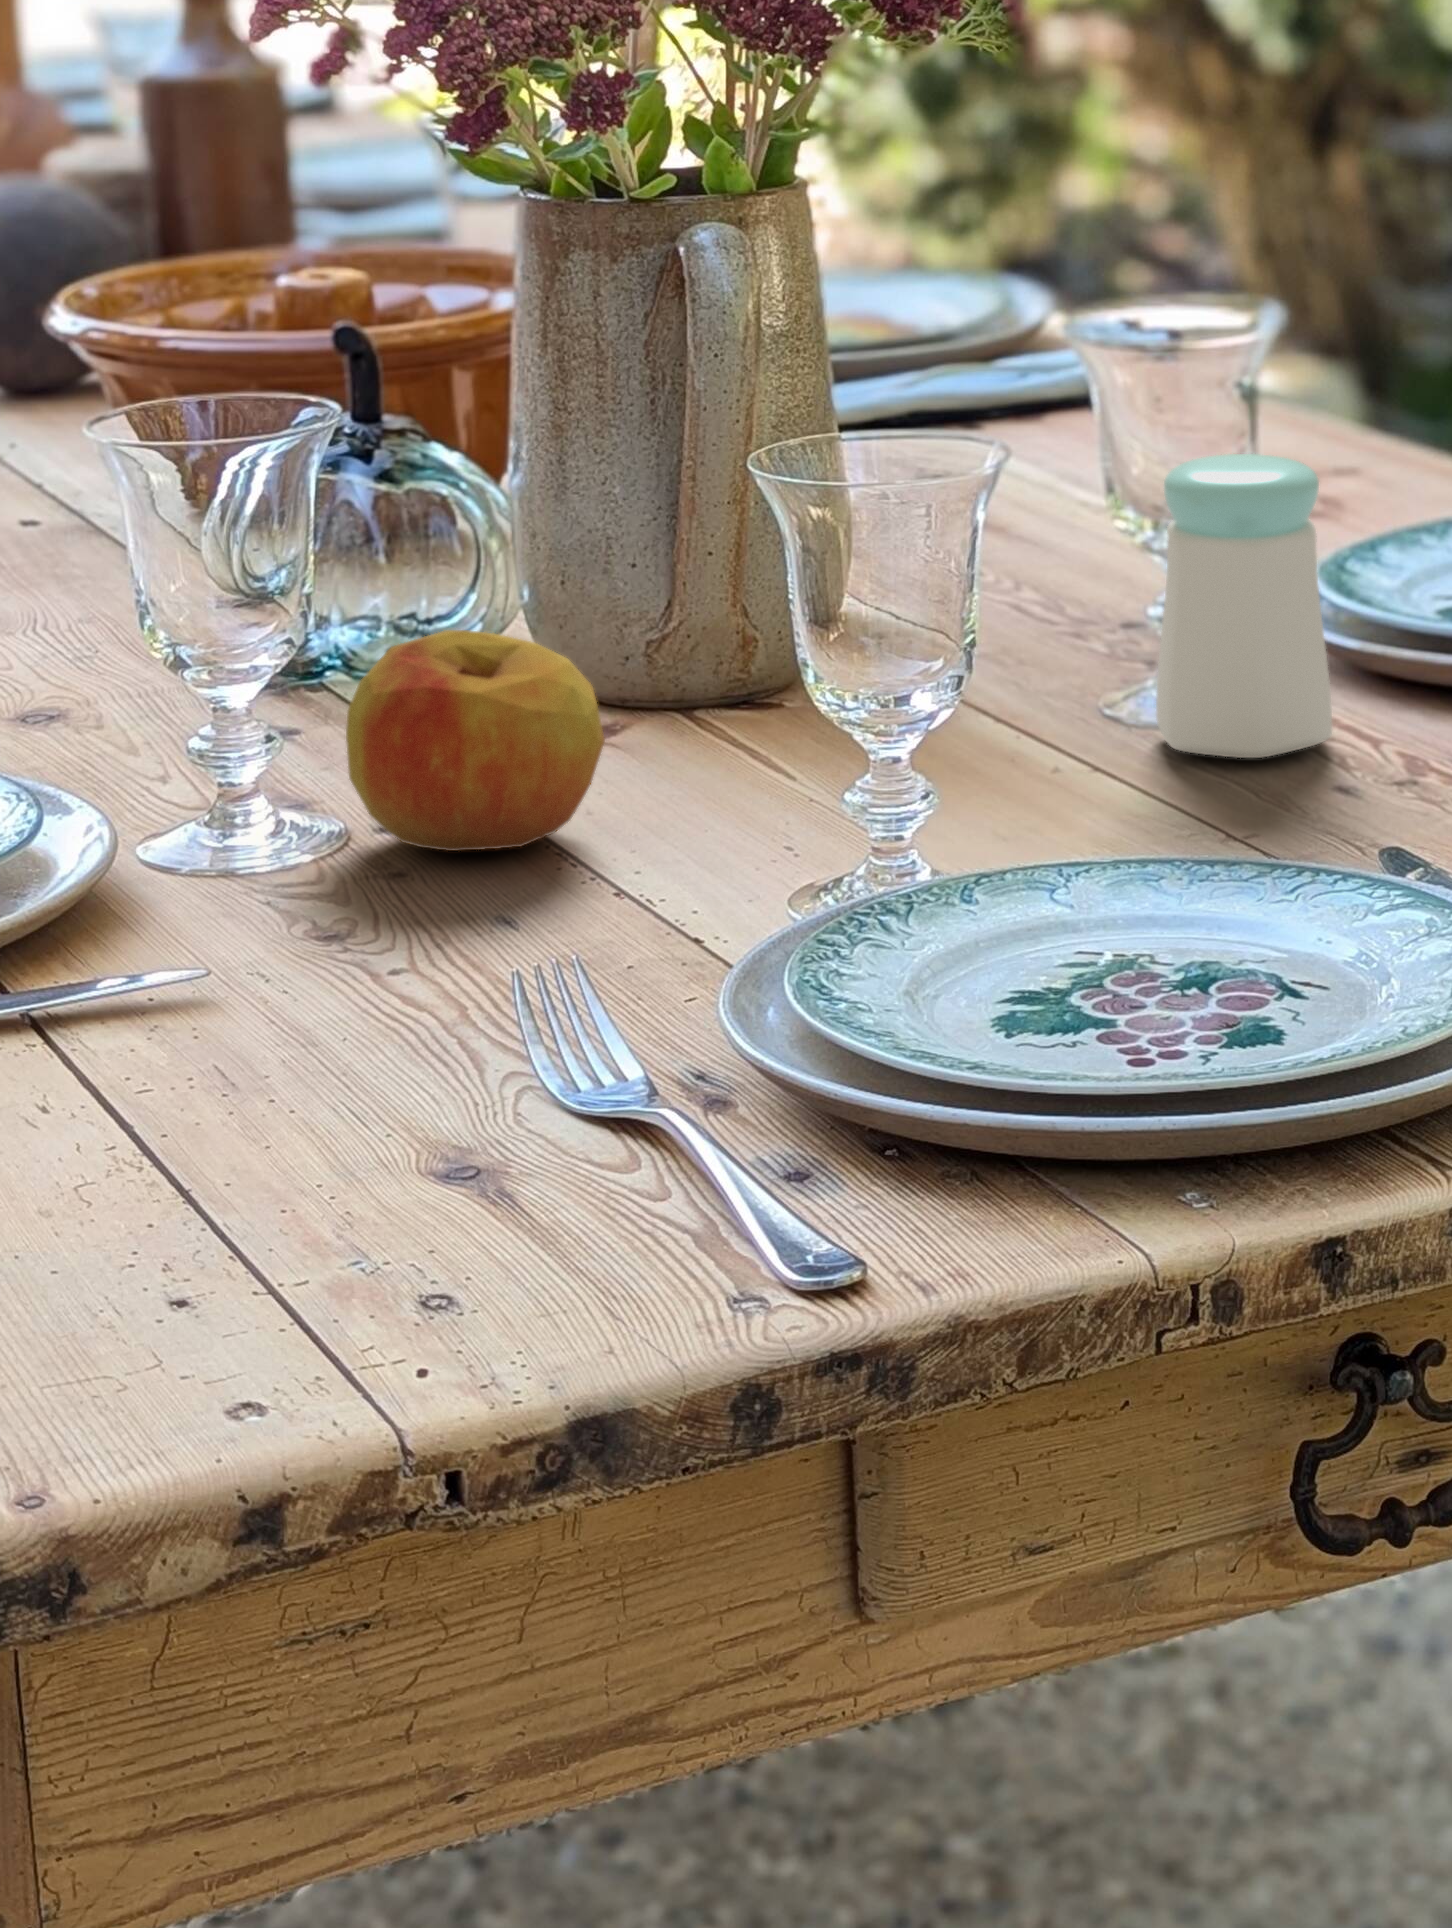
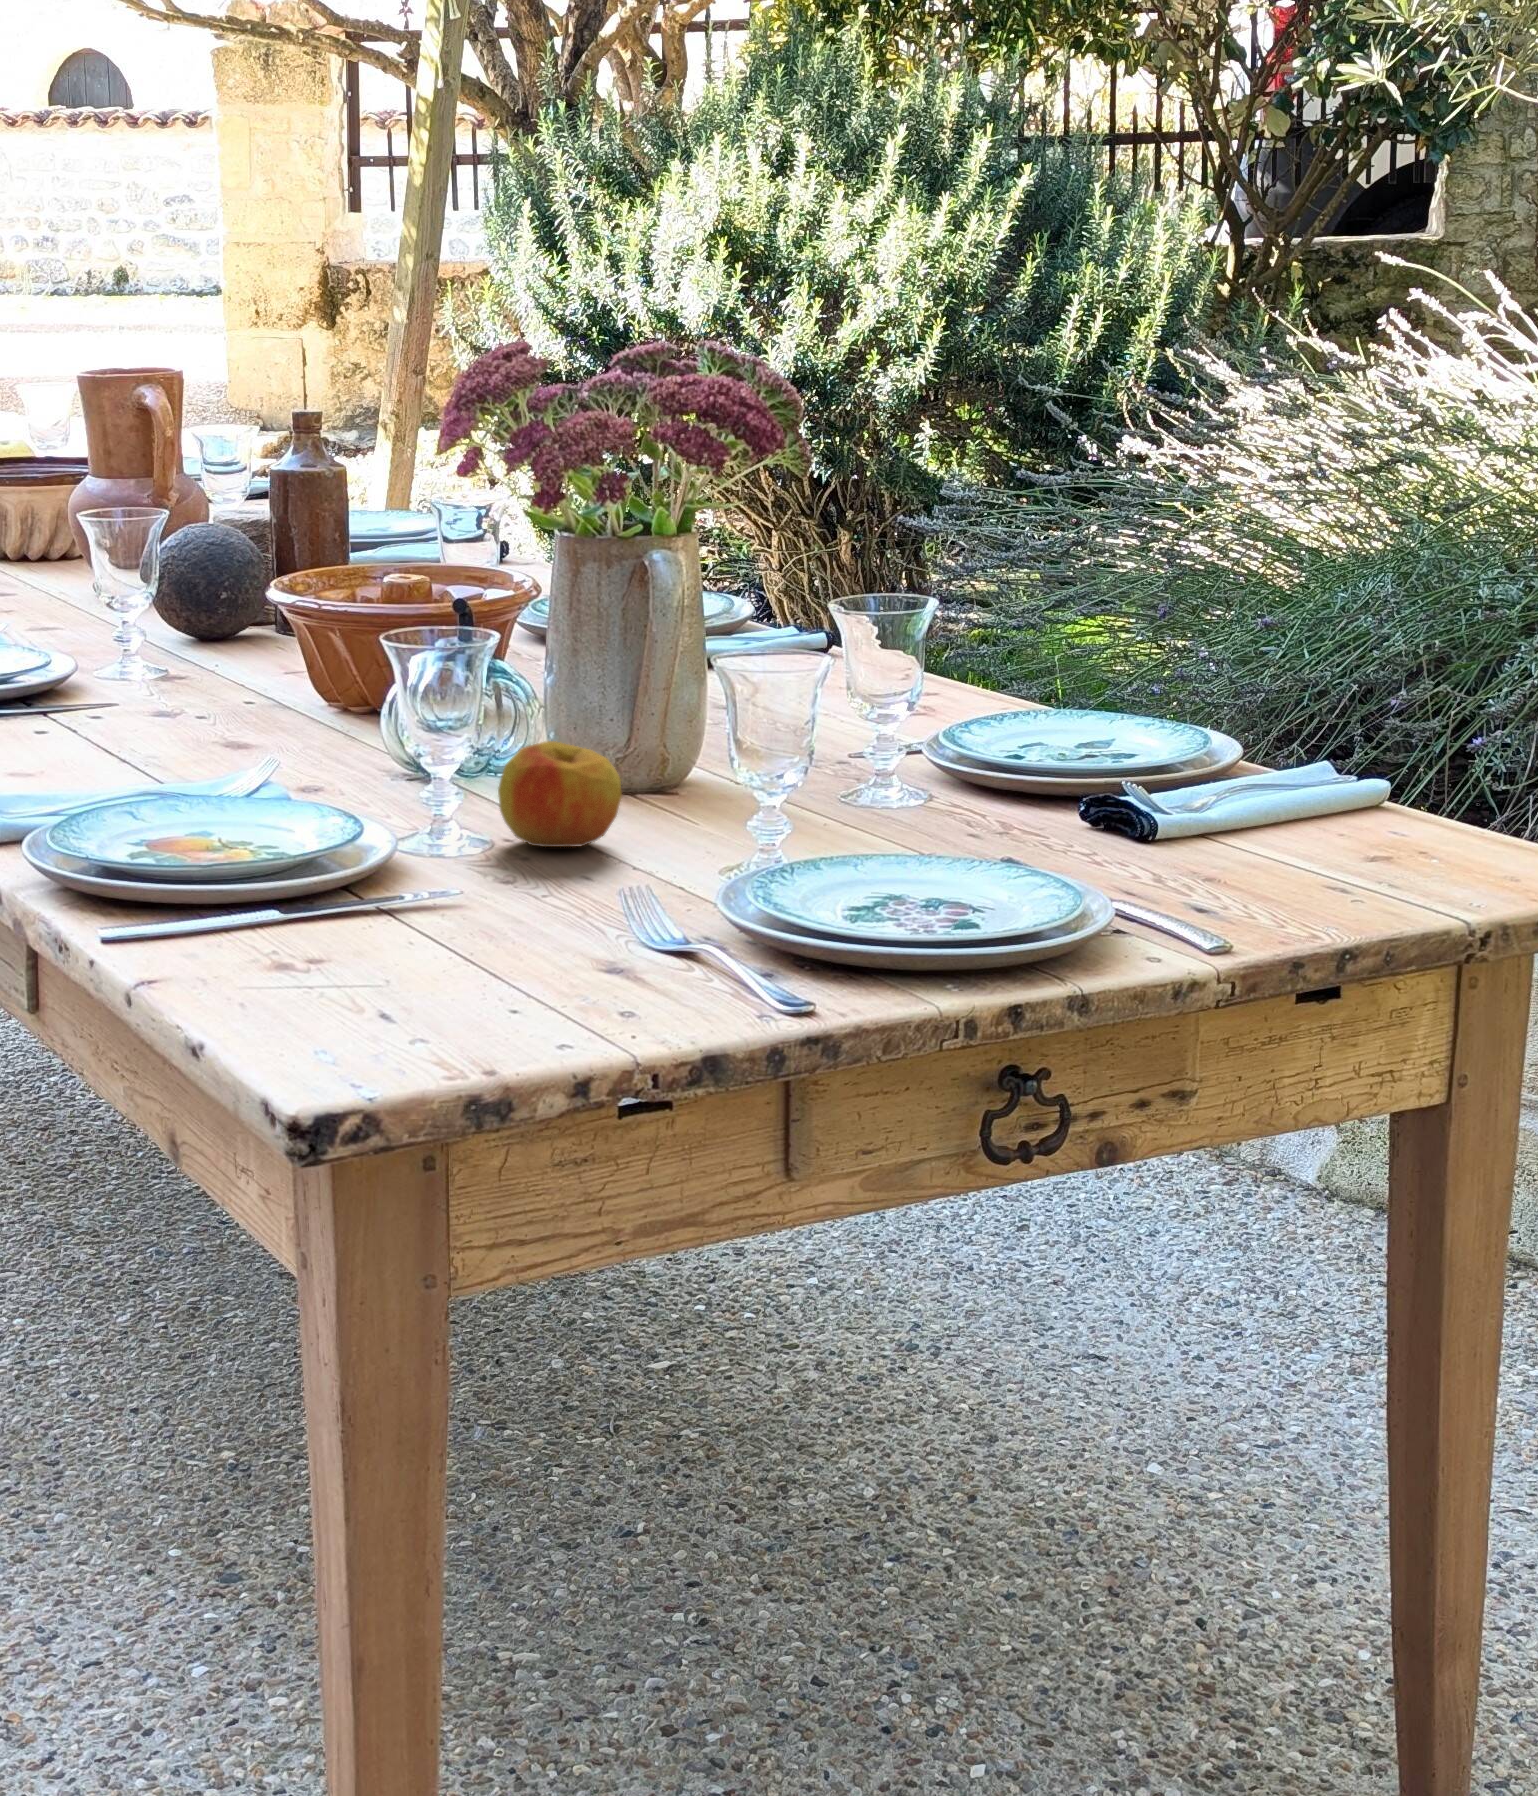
salt shaker: present [1156,454,1332,758] -> none [875,670,965,819]

